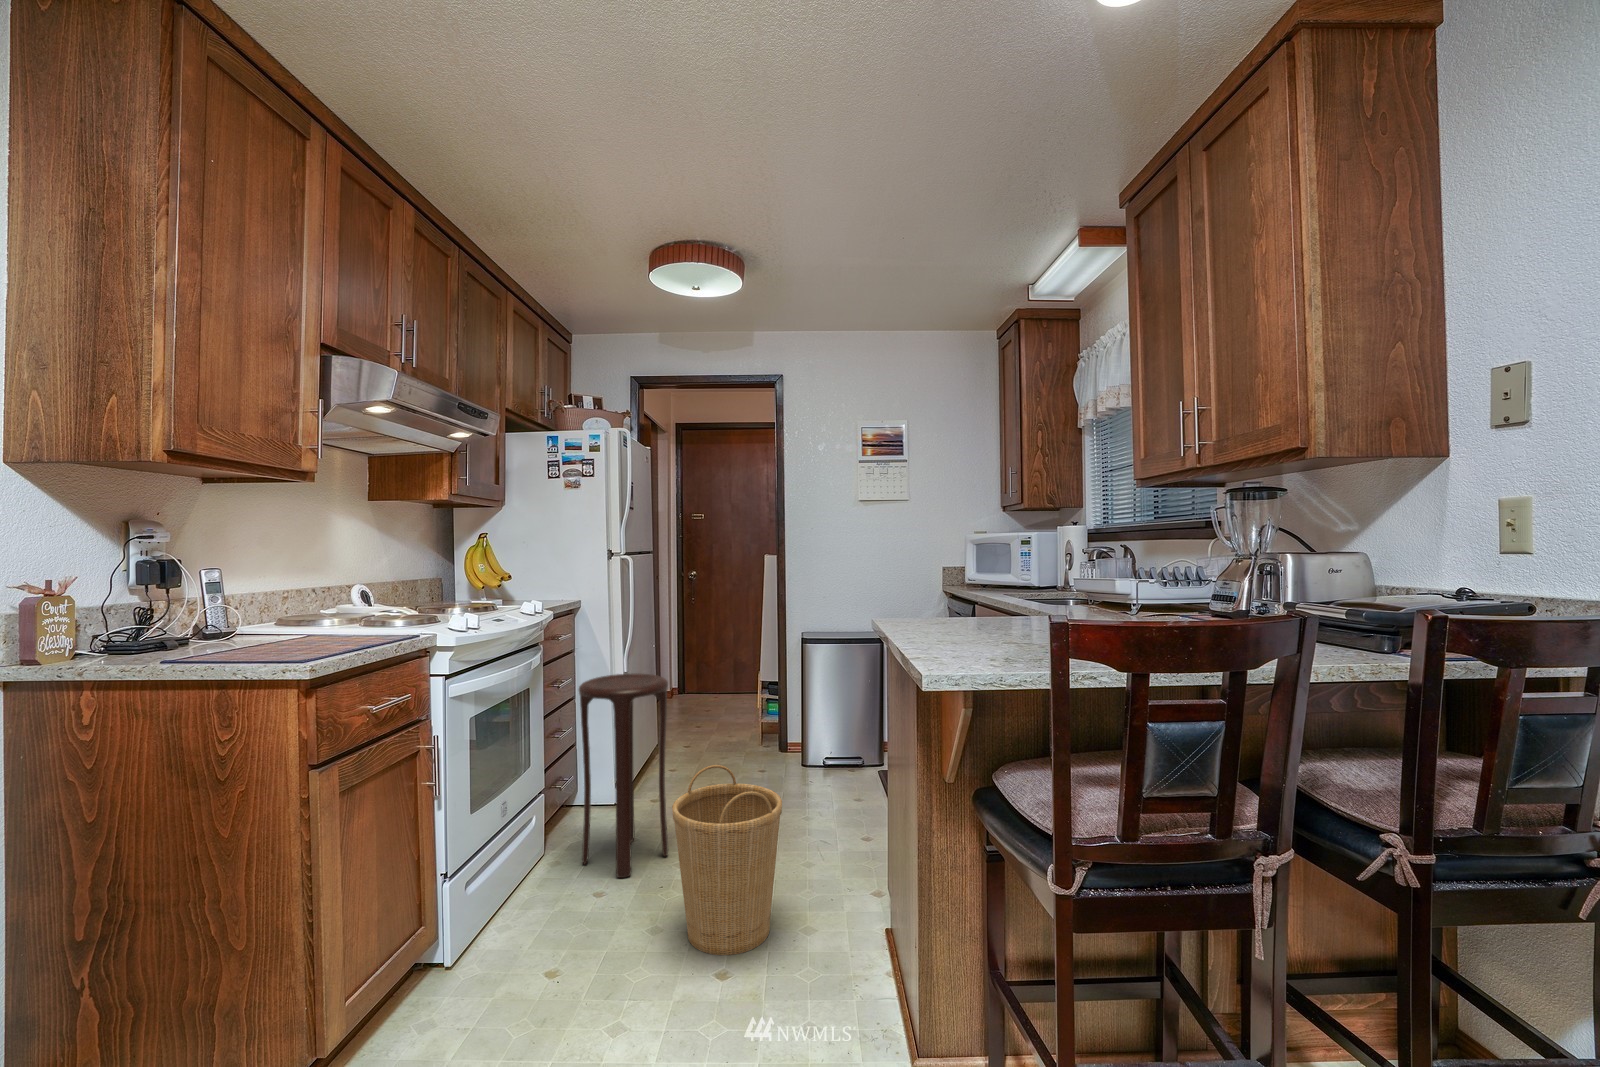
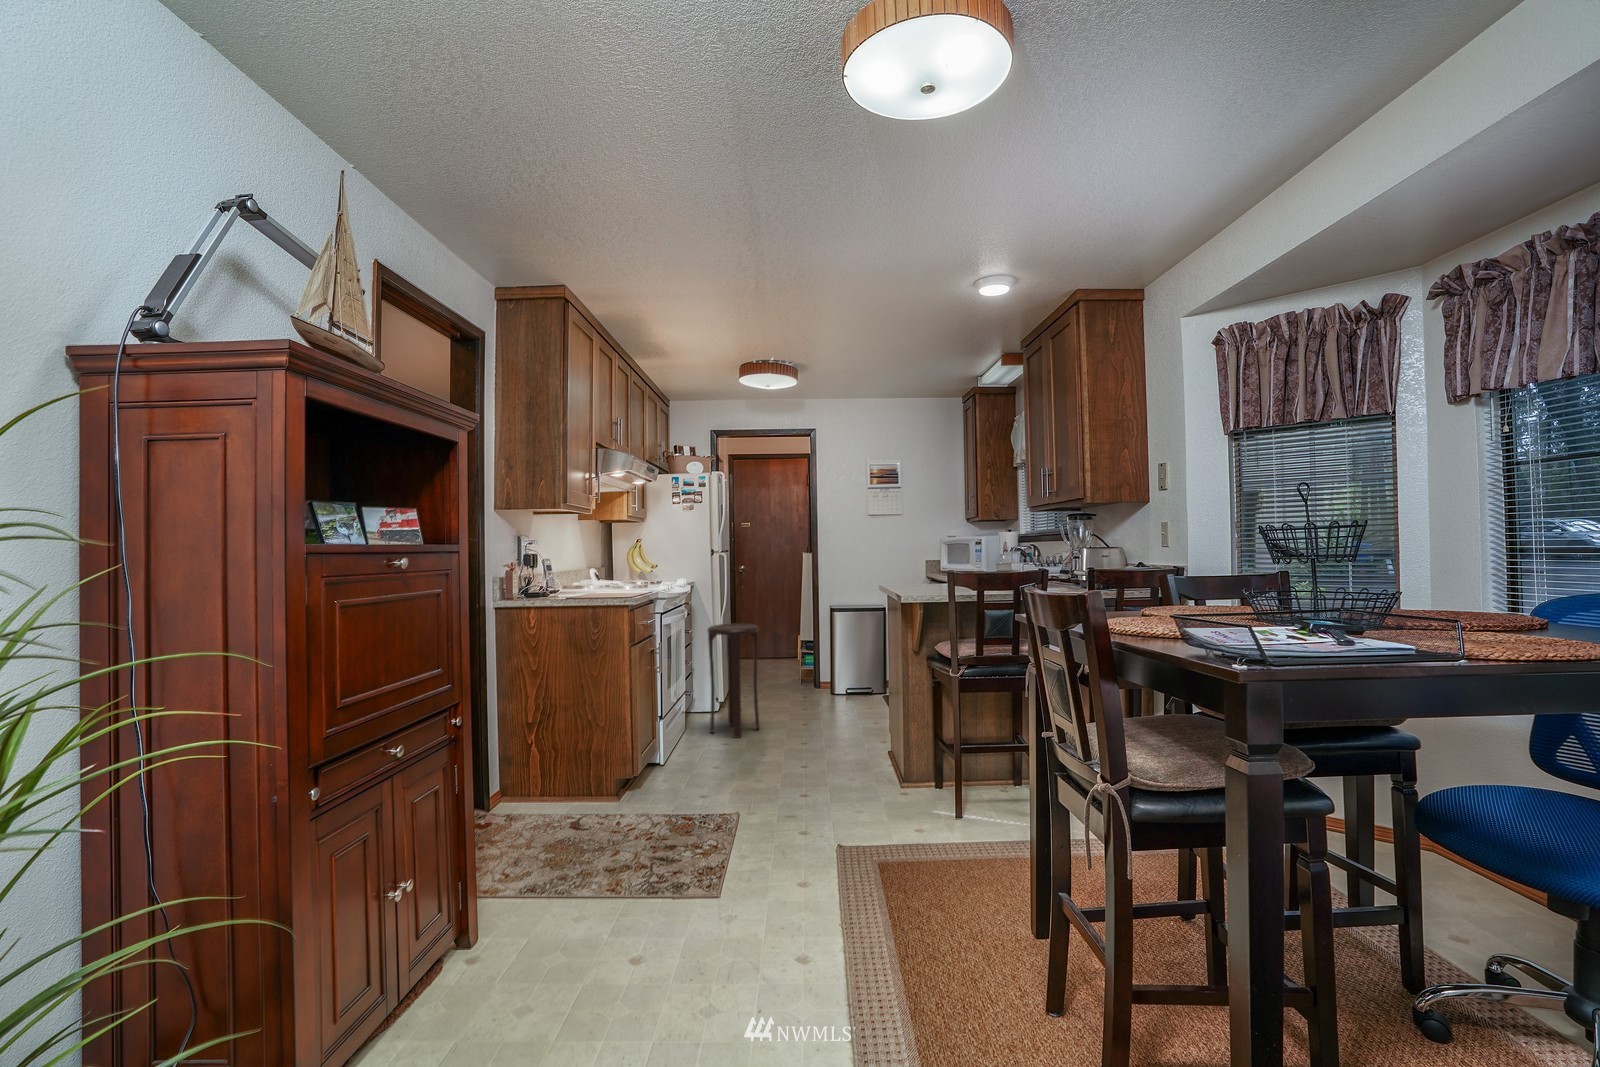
basket: present [672,765,782,955] -> none [774,667,832,760]

